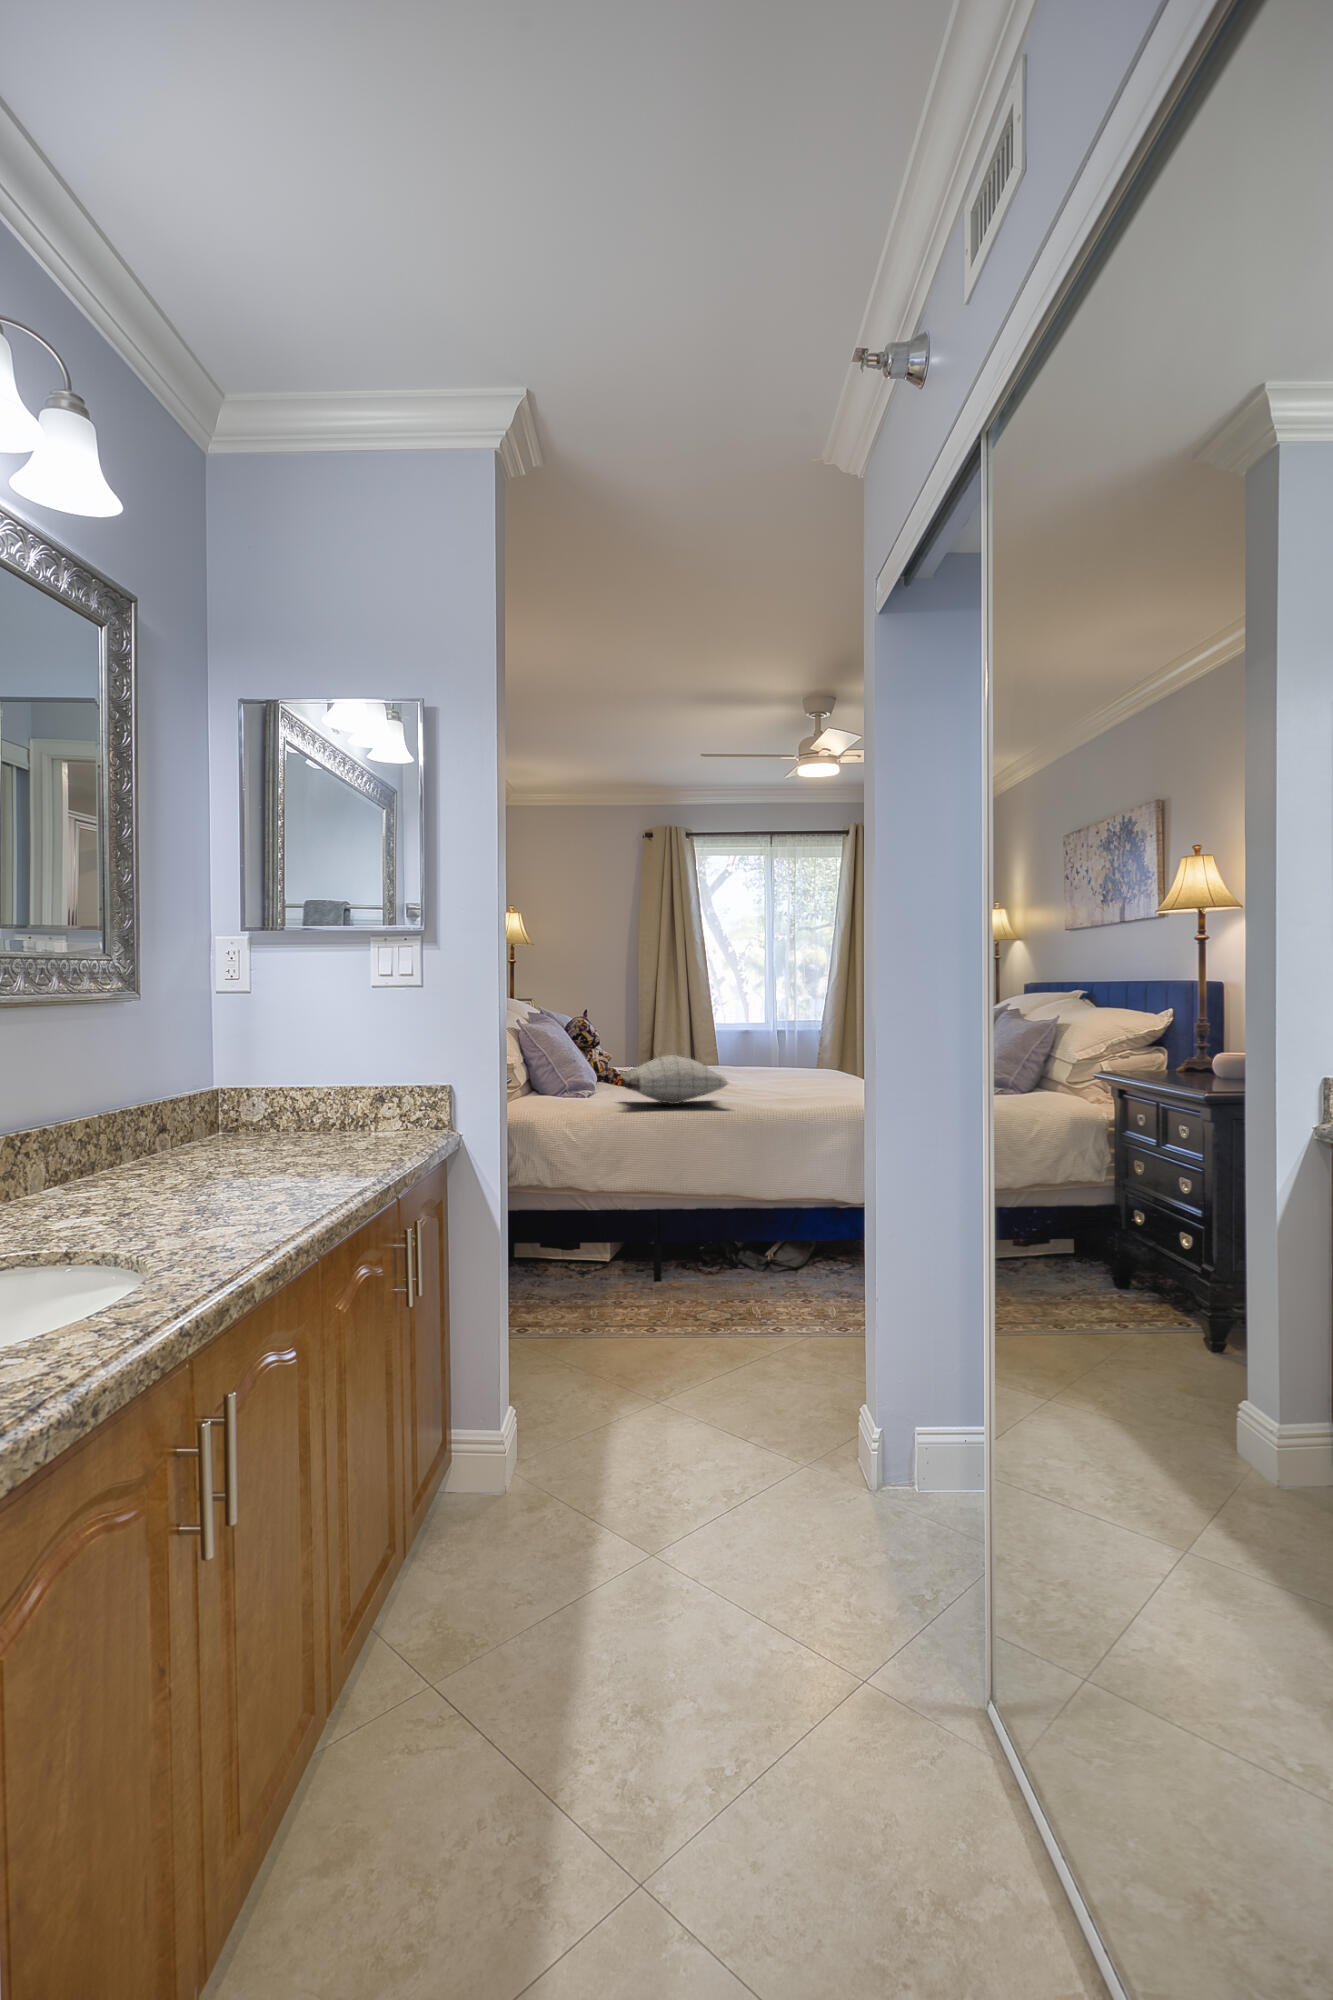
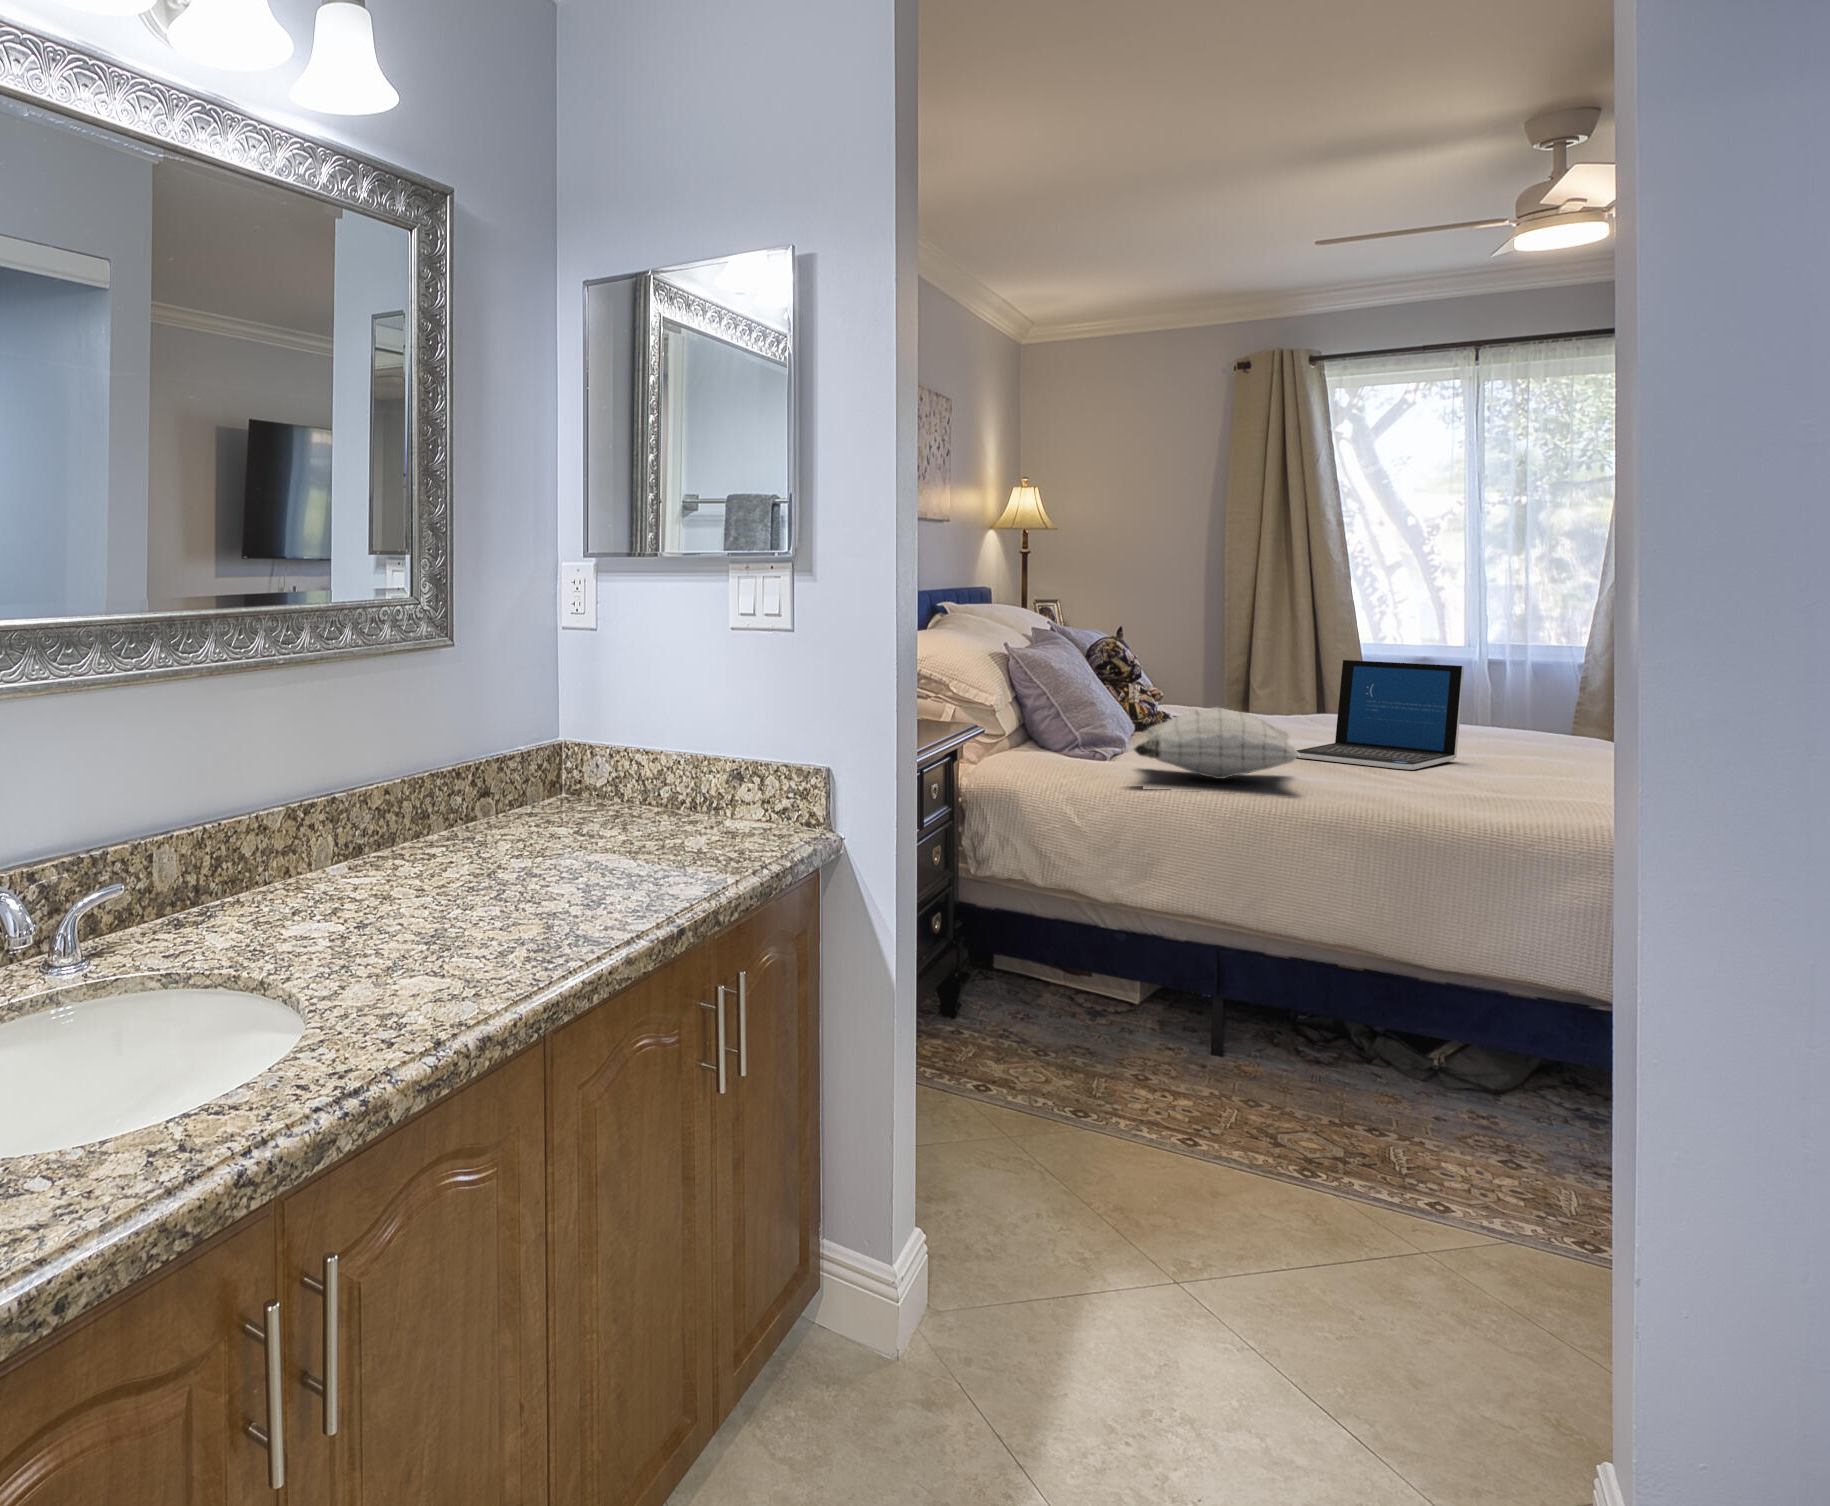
laptop: none [707,1026,806,1093] -> present [1296,660,1464,770]

